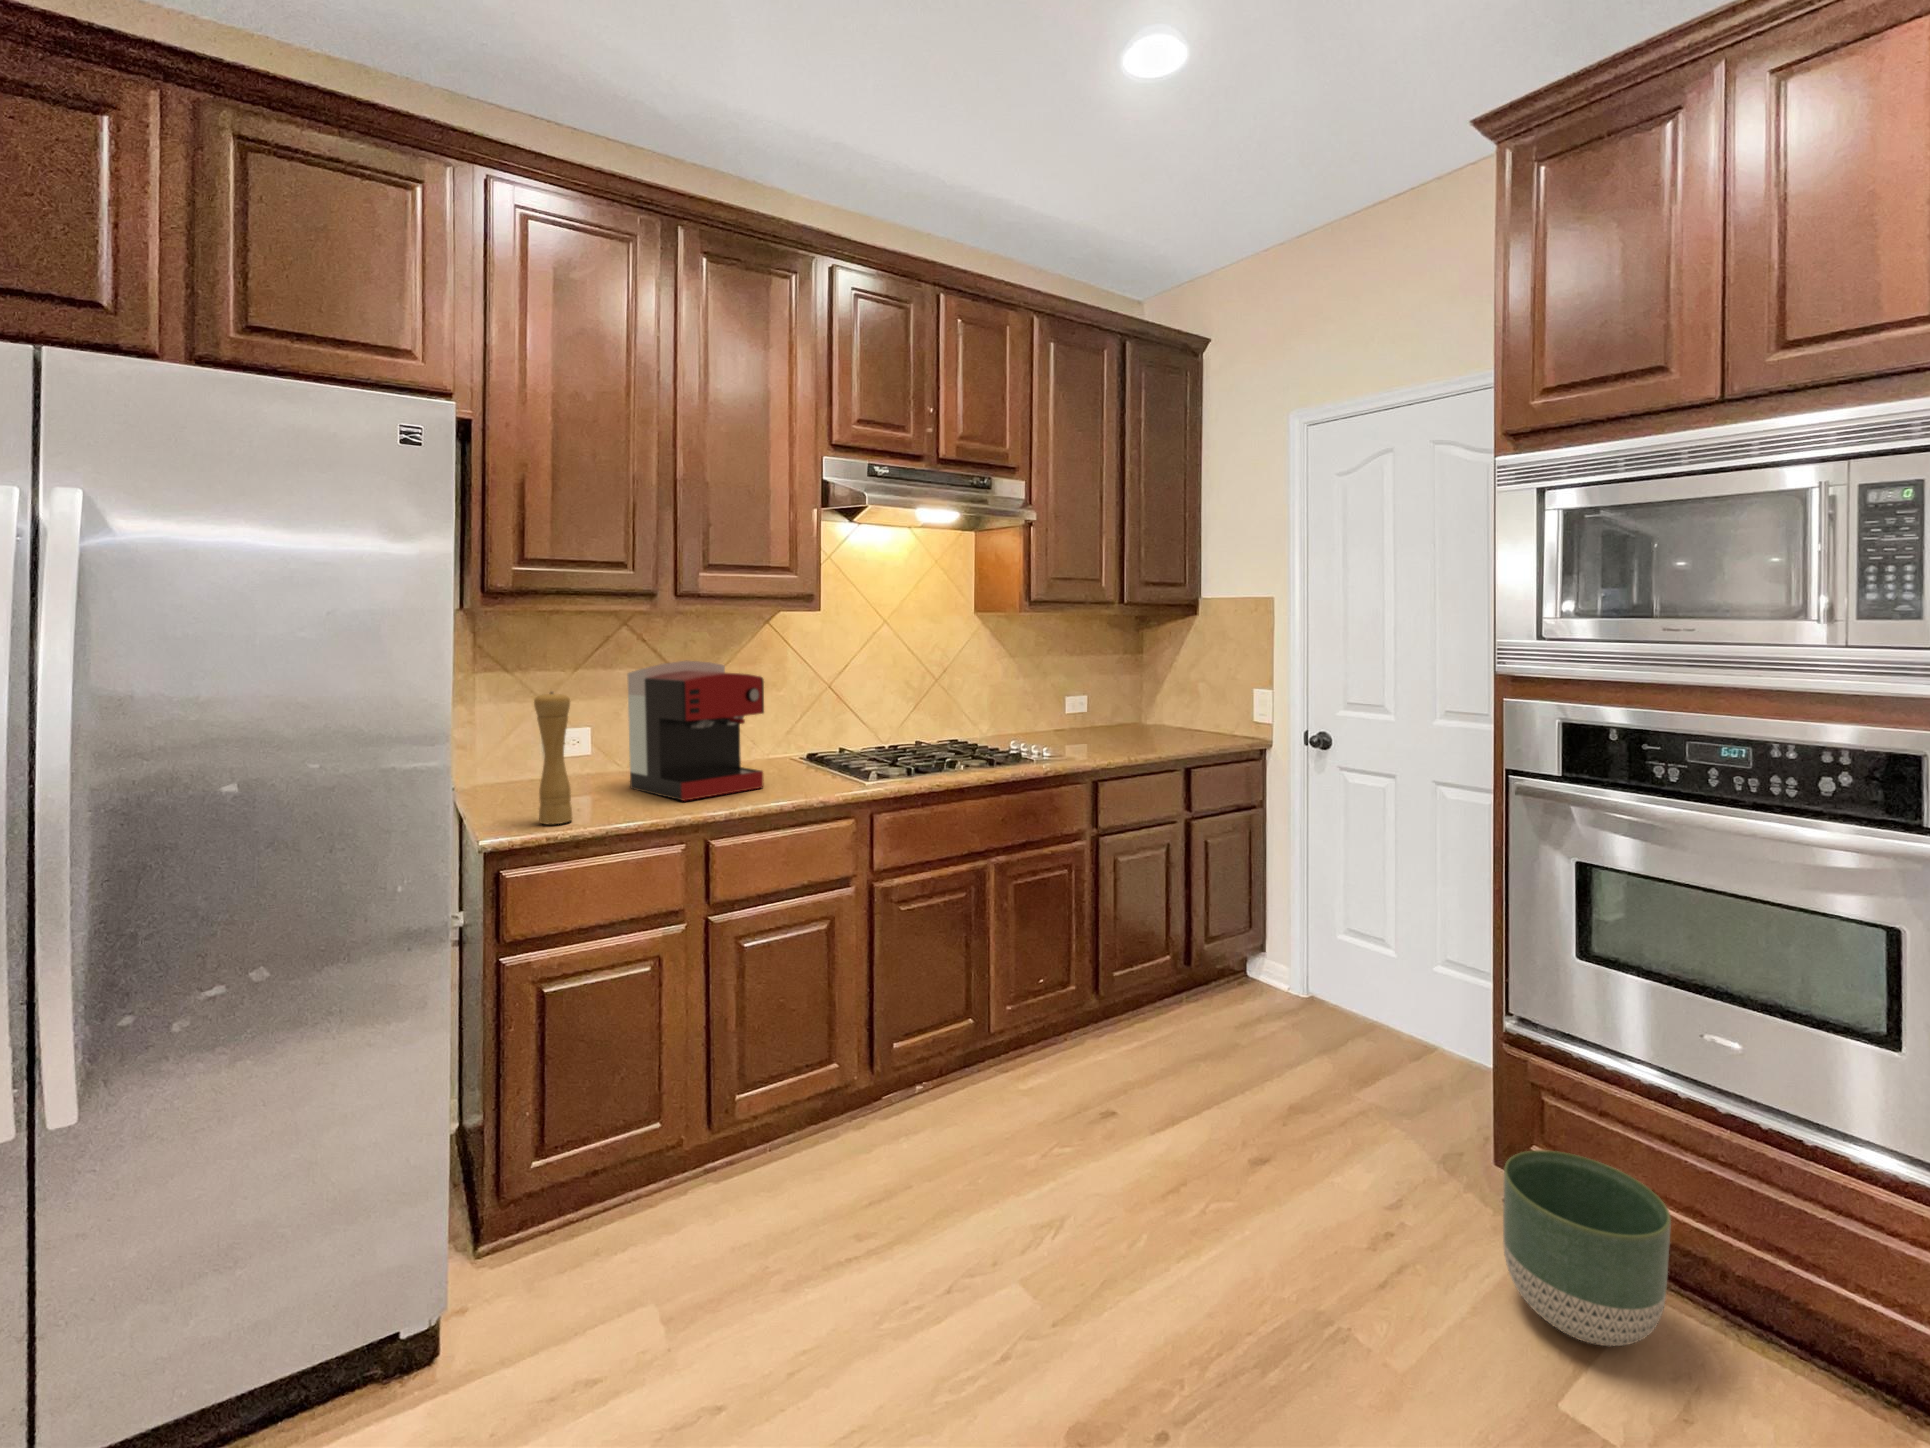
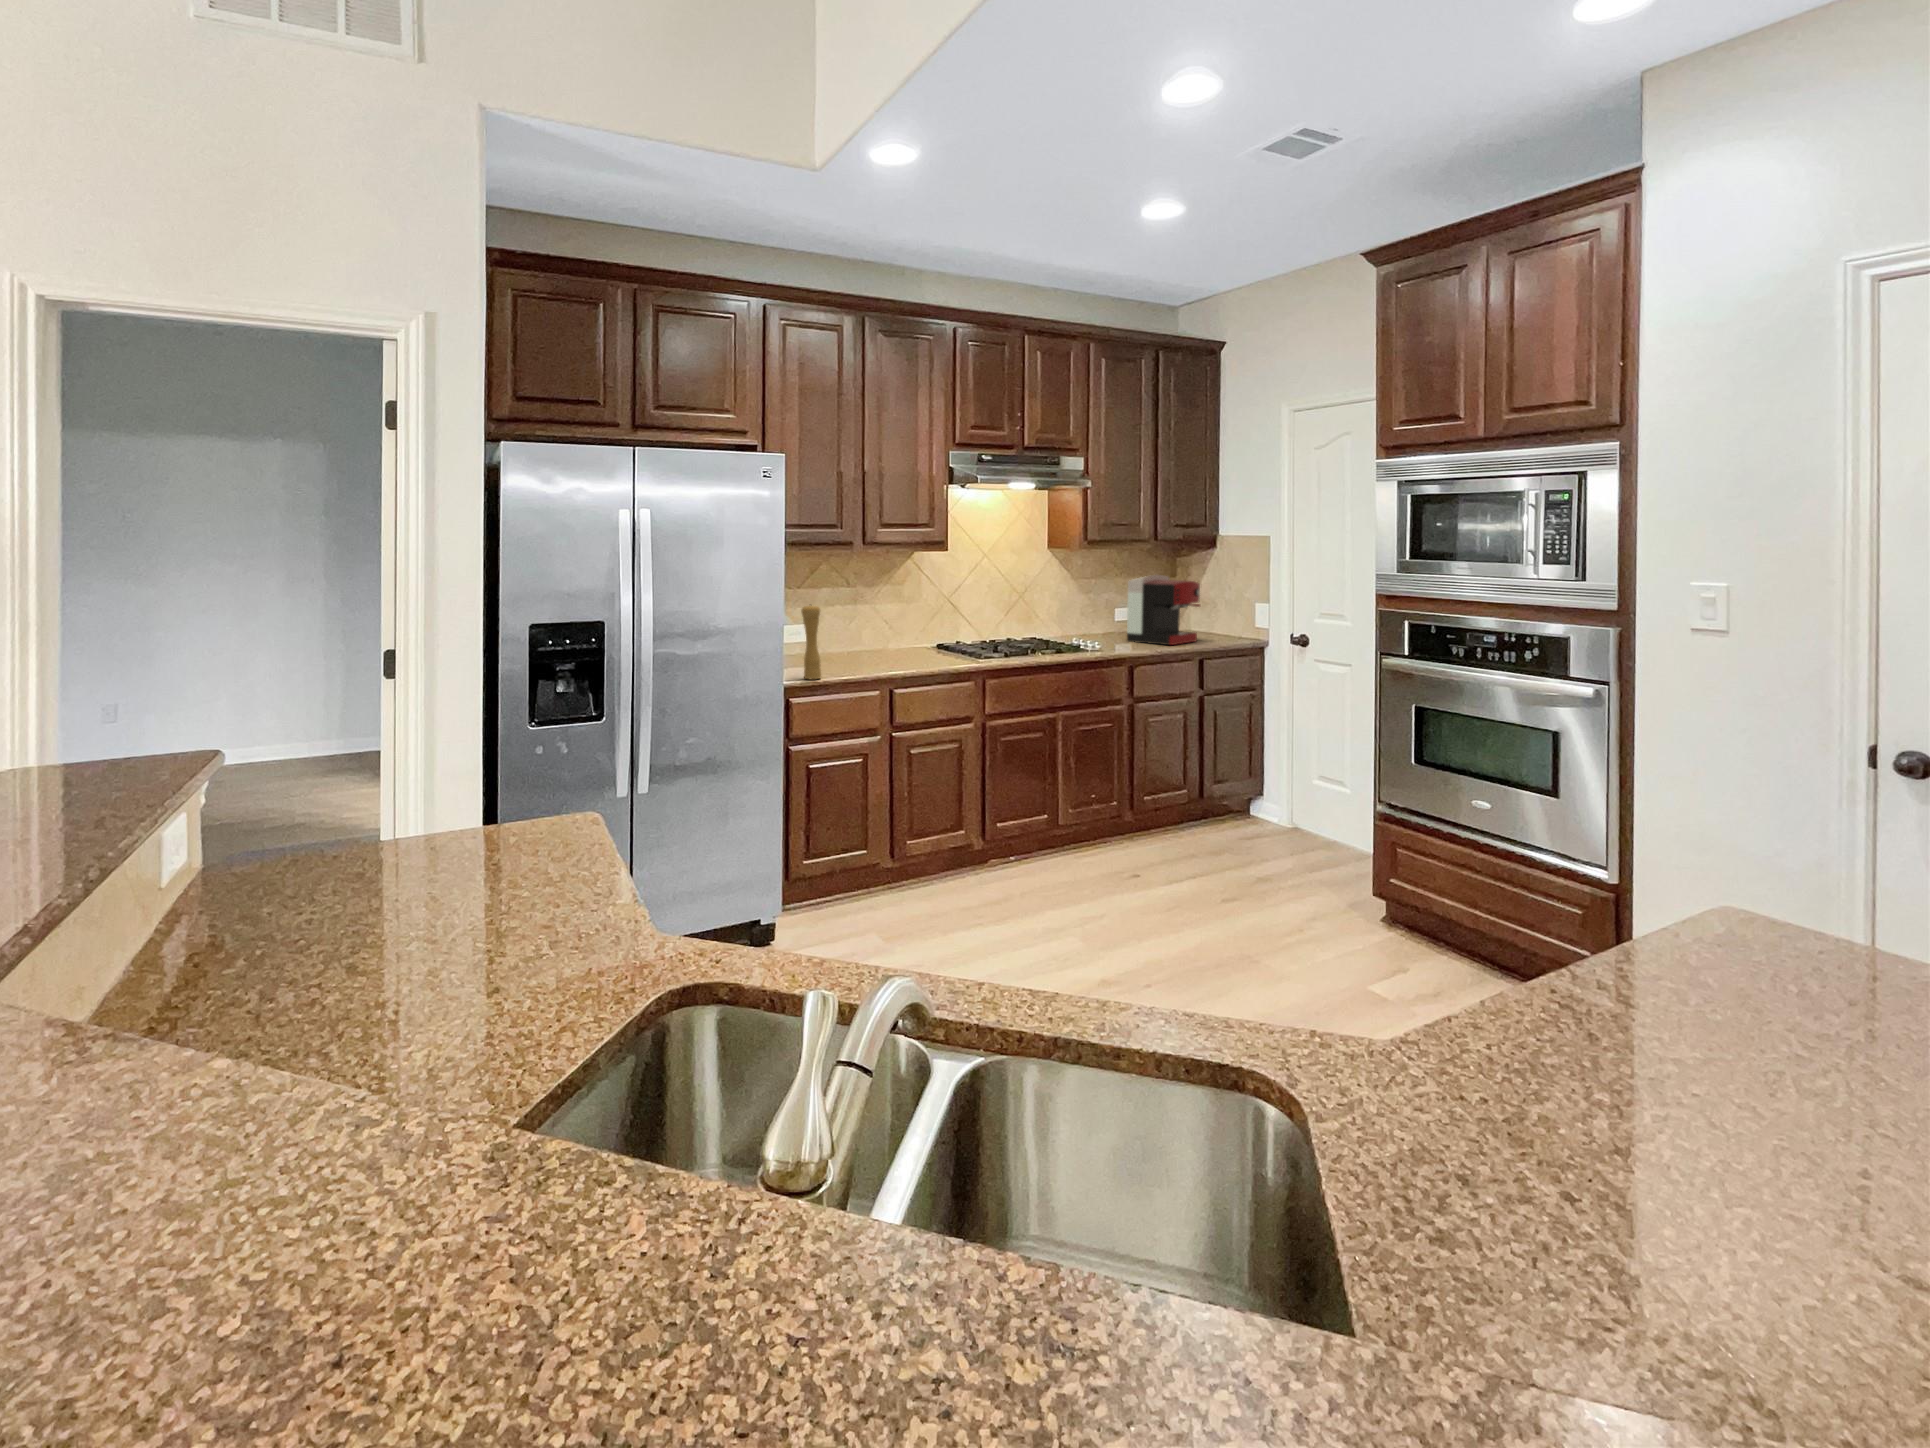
coffee maker: present [627,661,764,801] -> present [1127,575,1200,645]
planter: present [1503,1150,1671,1346] -> none [1350,868,1436,958]

